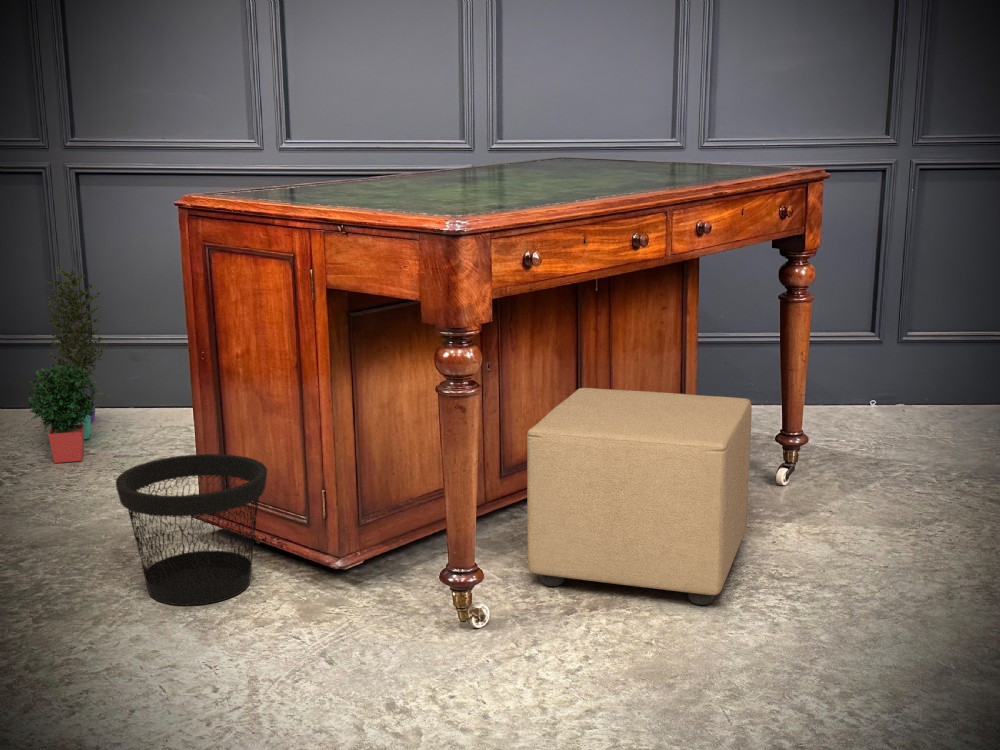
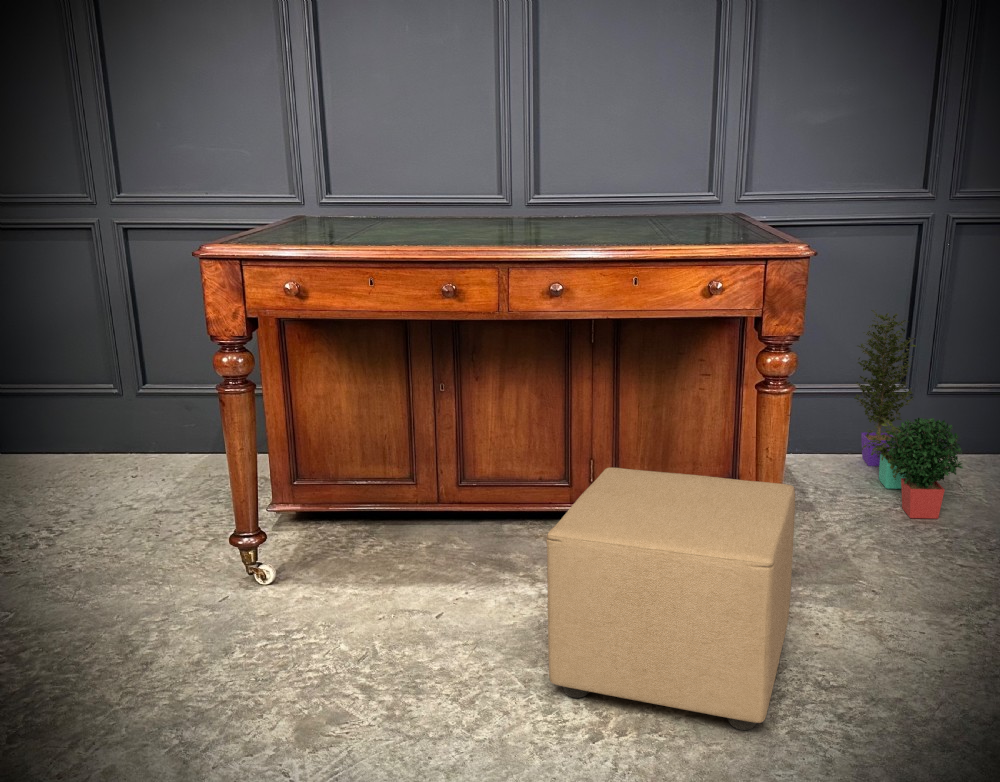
potted plant: present [29,267,110,463] -> present [854,310,963,519]
wastebasket: present [116,454,267,605] -> none [100,544,267,720]

